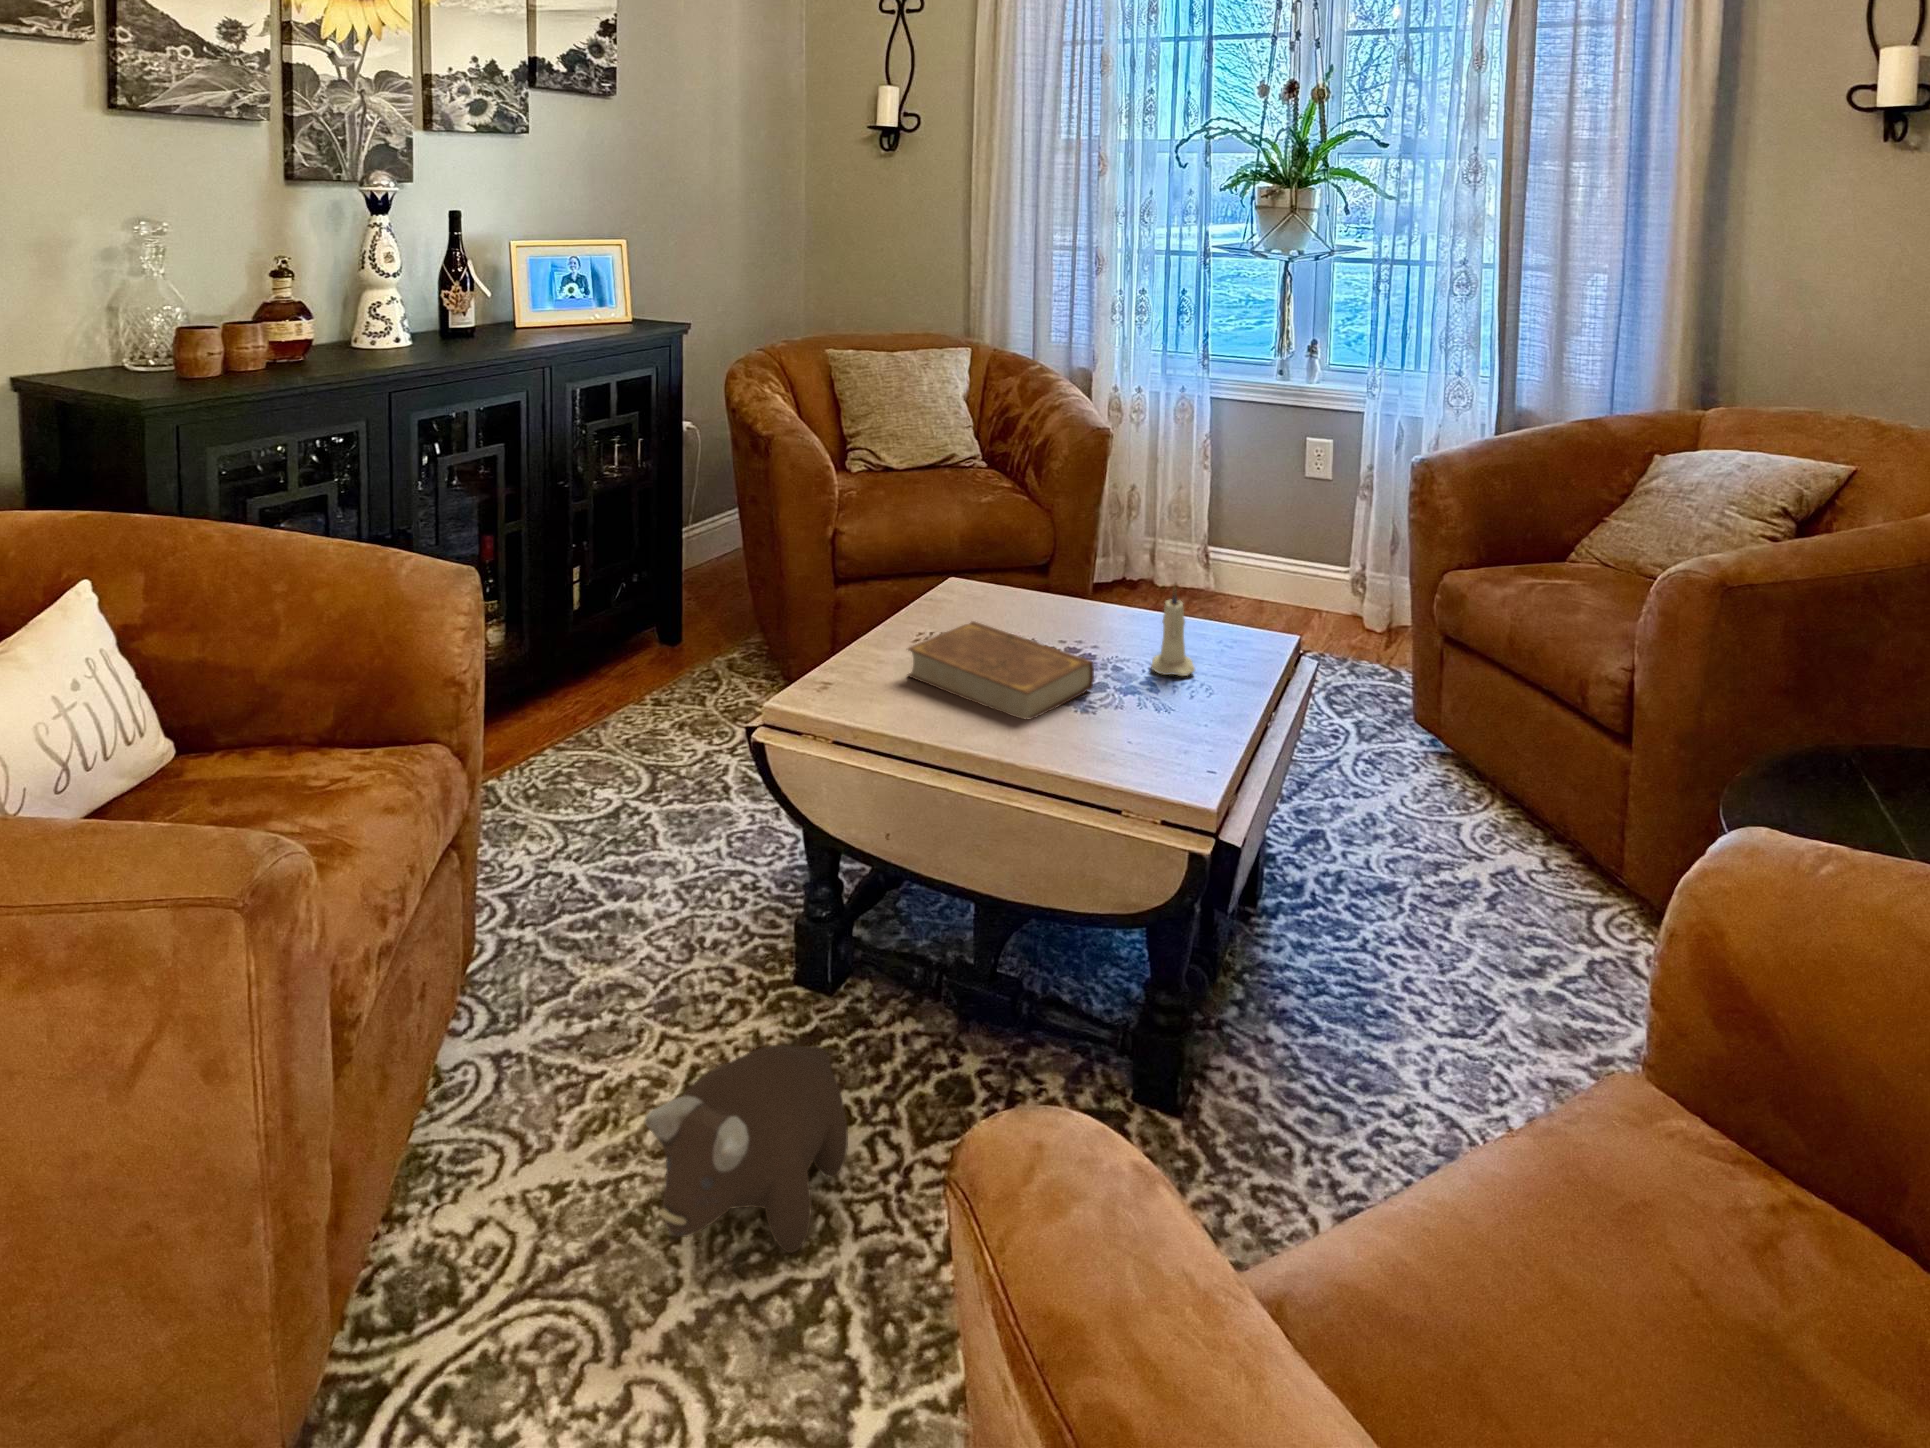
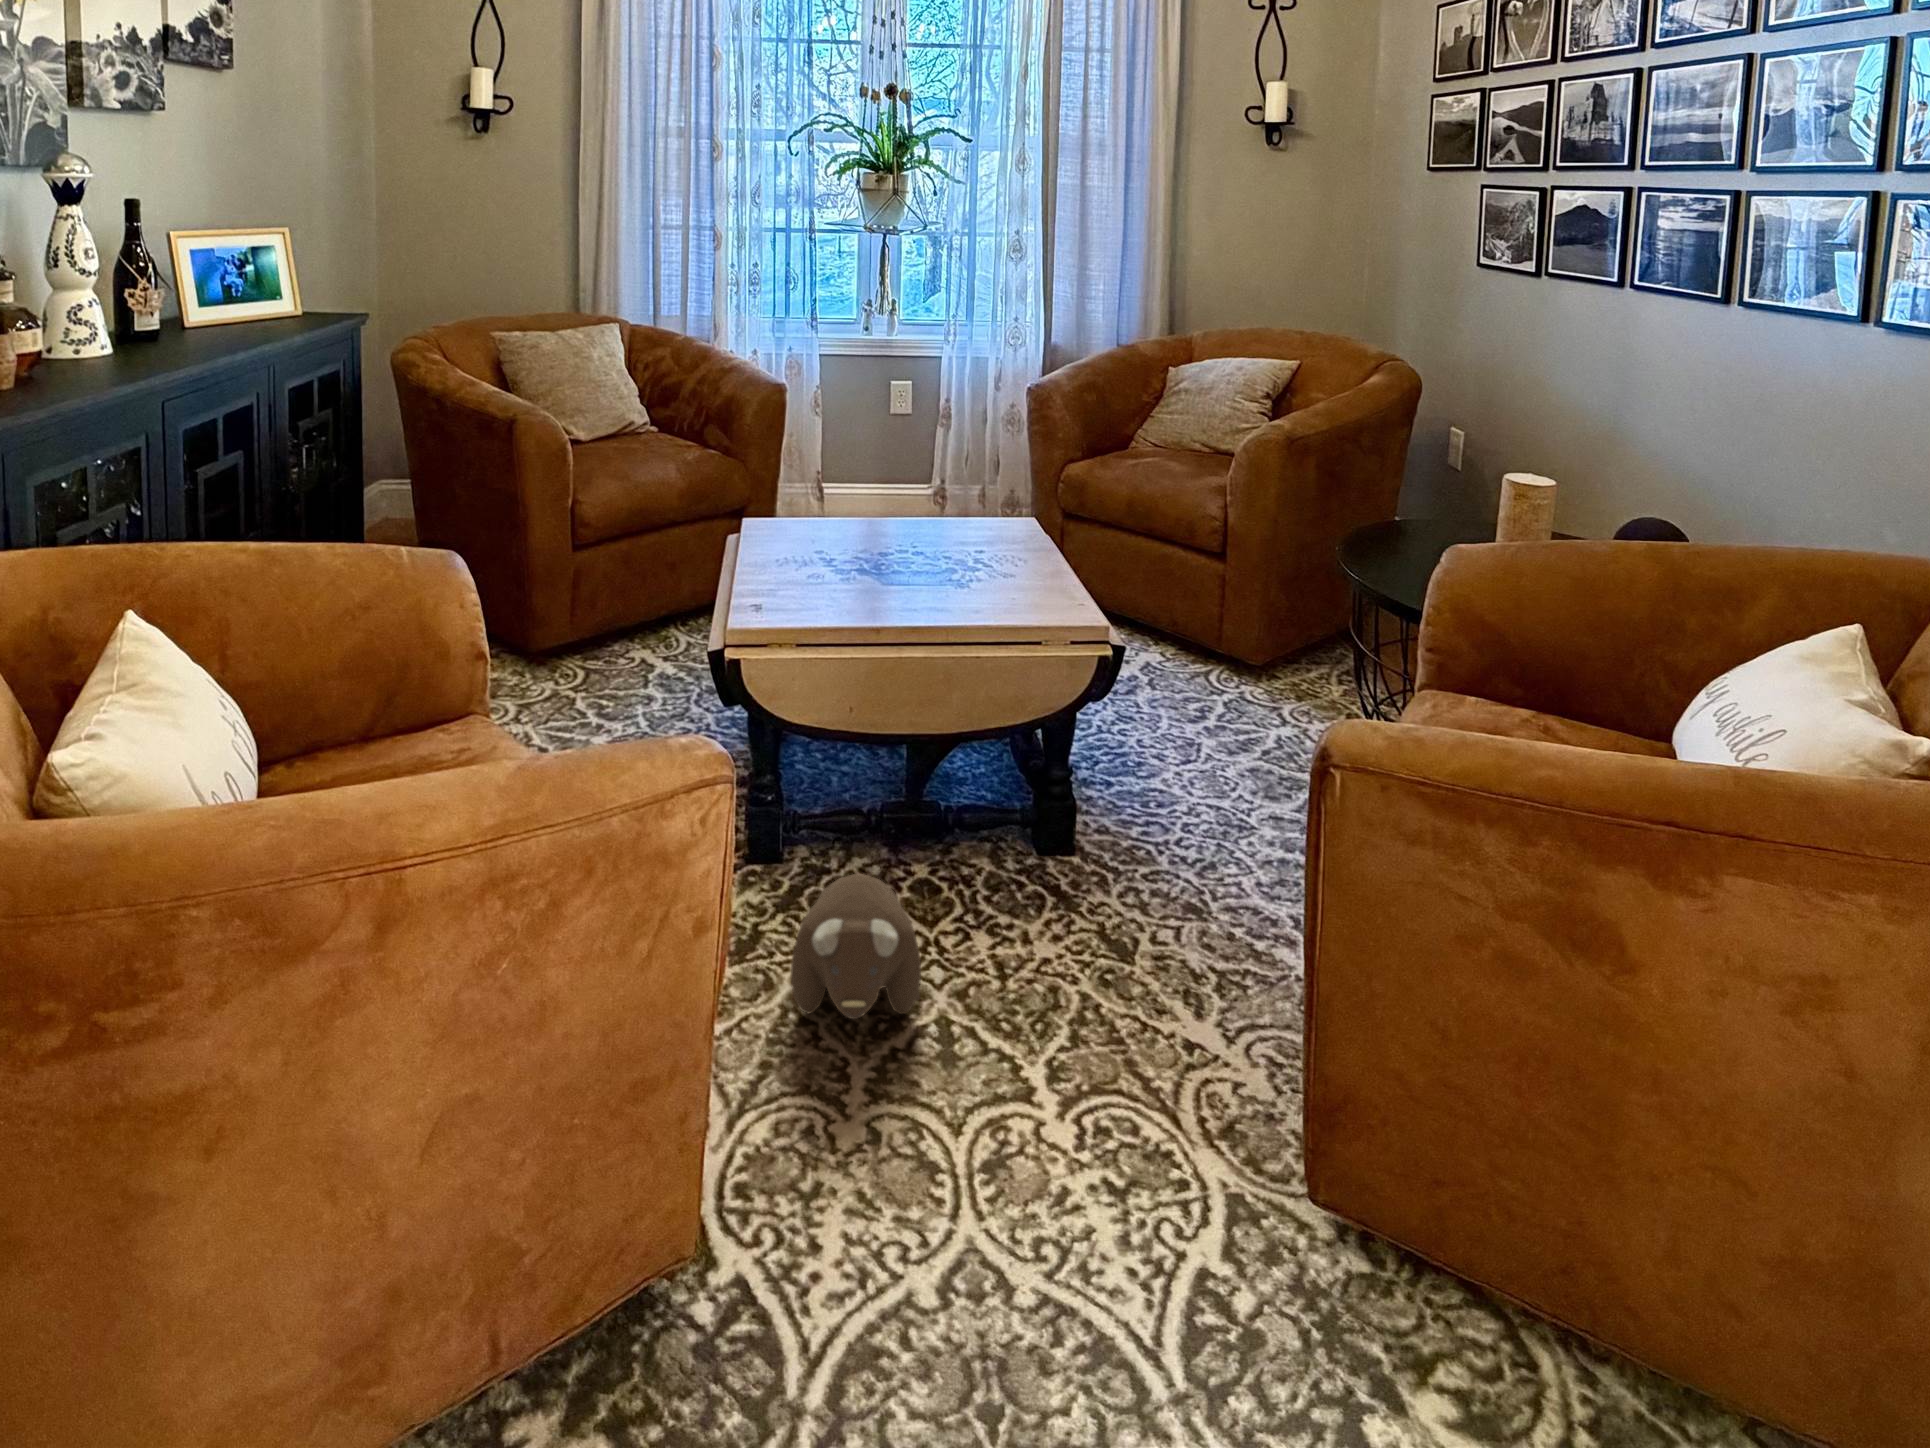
candle: present [1151,587,1195,676] -> none [962,487,998,557]
book: present [908,621,1094,719] -> none [799,541,946,604]

